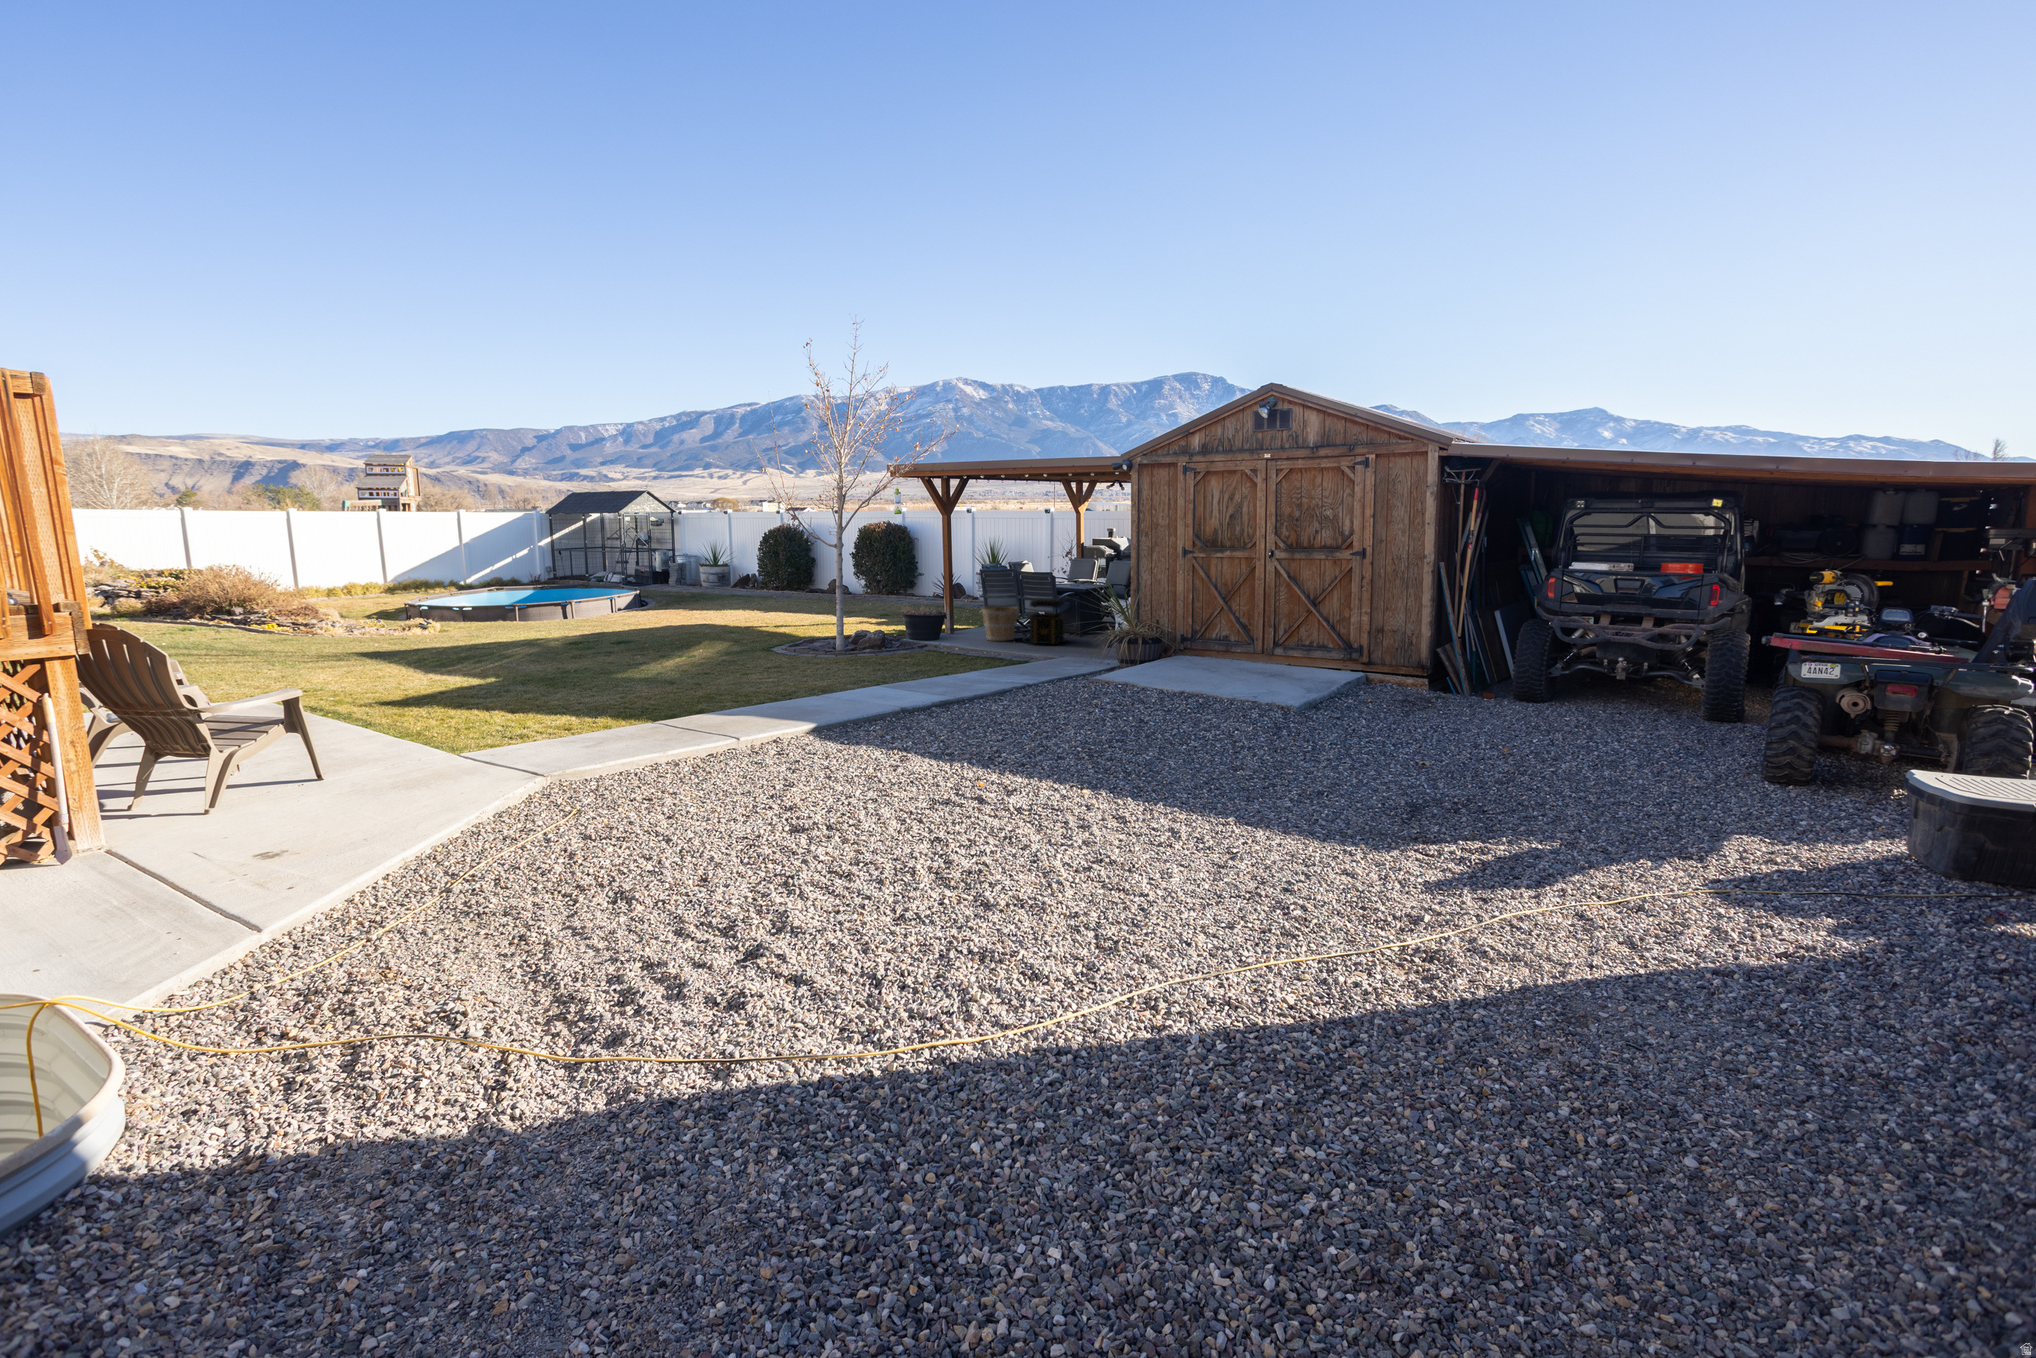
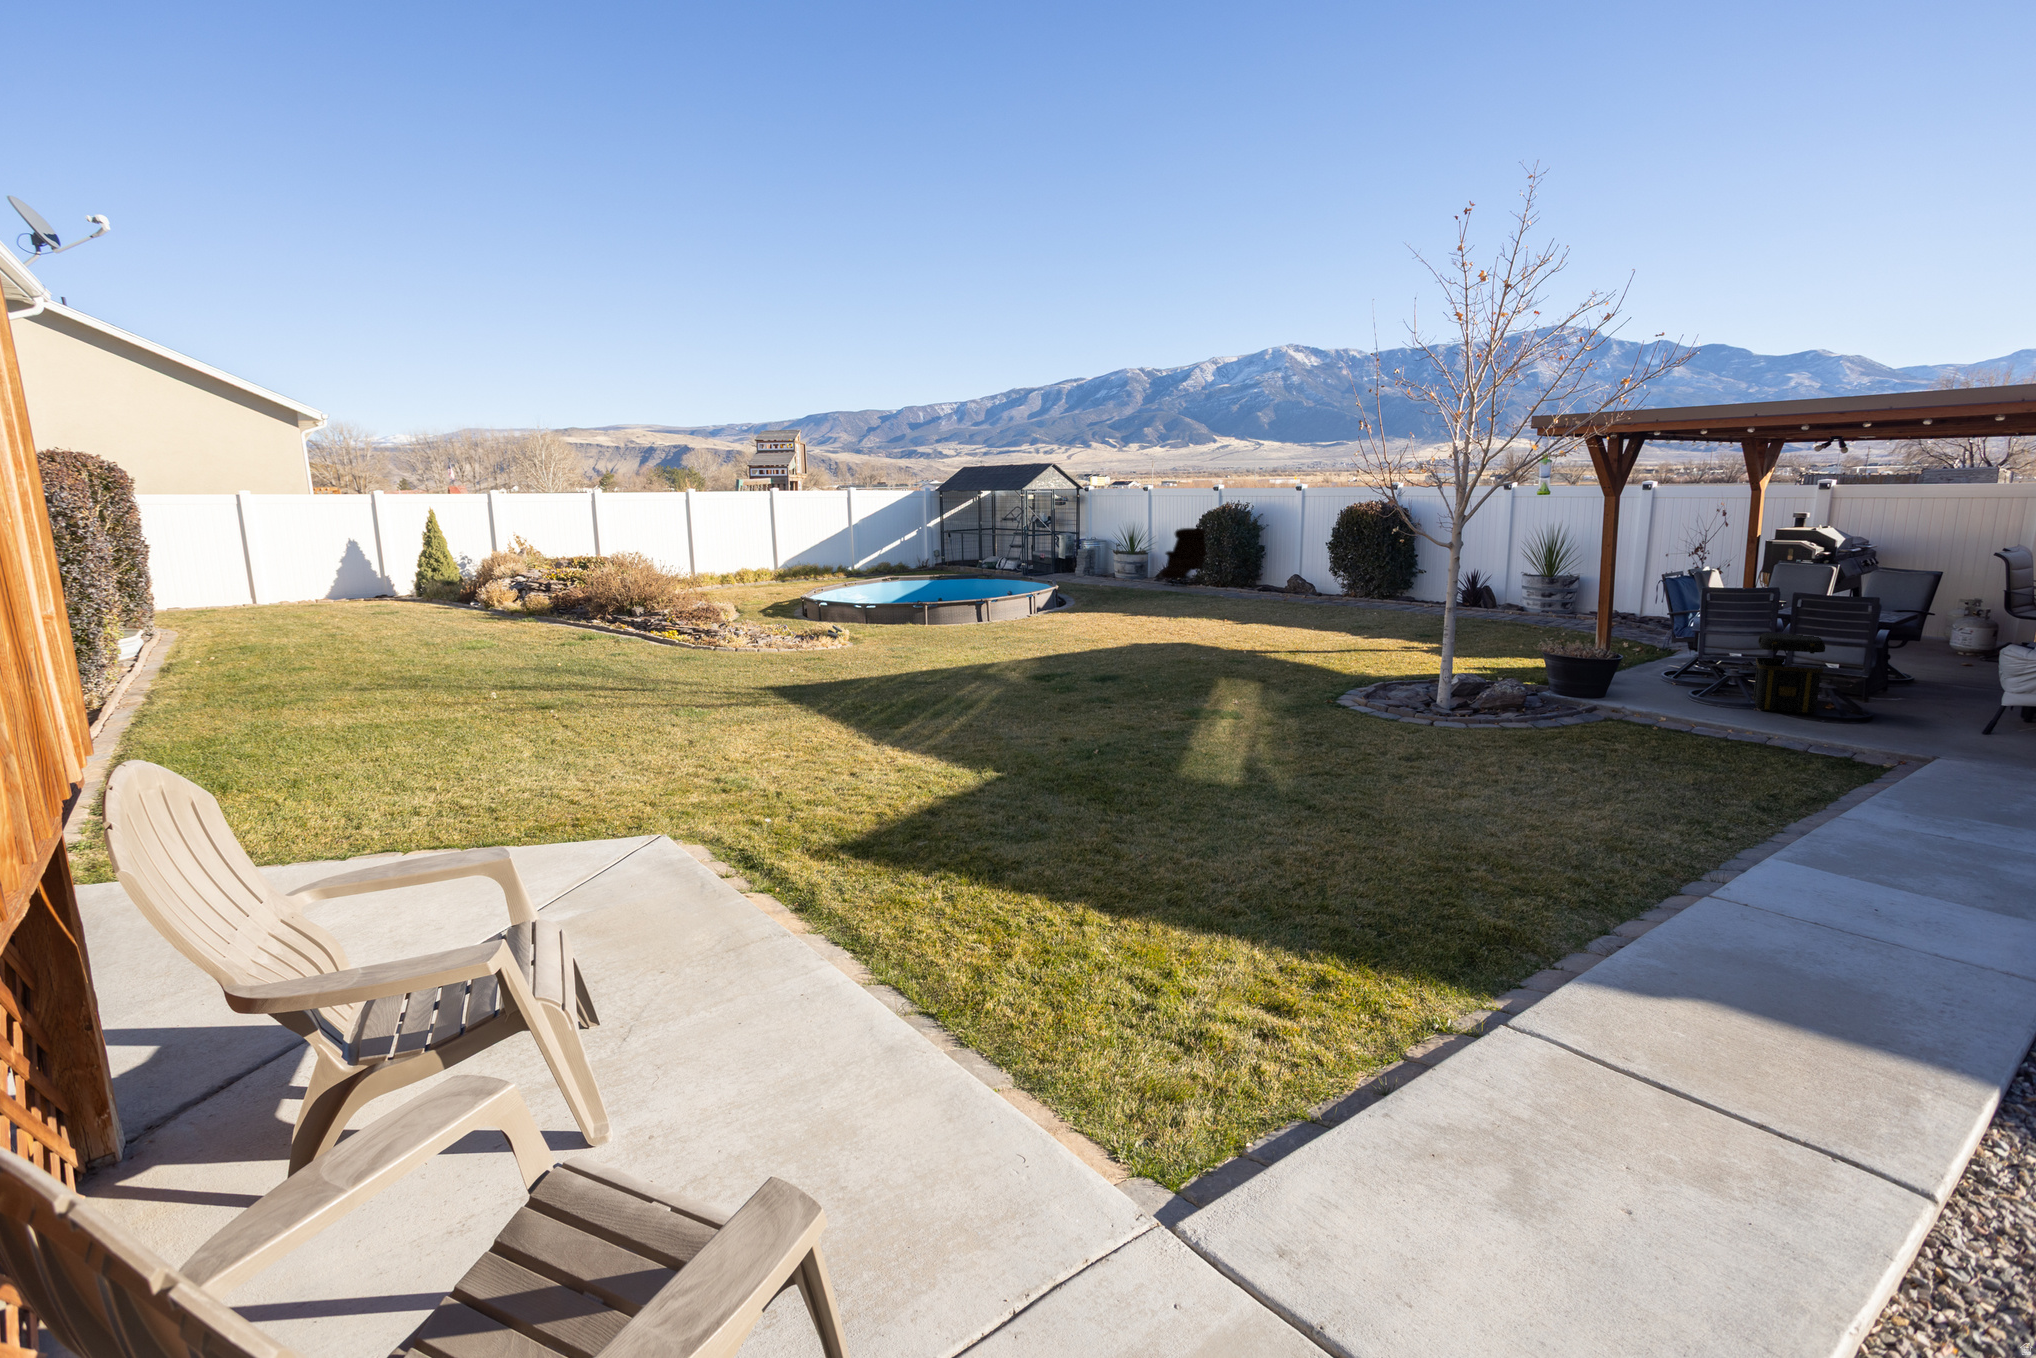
lounge chair: none [732,545,772,591] -> present [1161,528,1207,585]
wooden bucket: present [982,606,1019,641] -> none [1649,640,1722,700]

